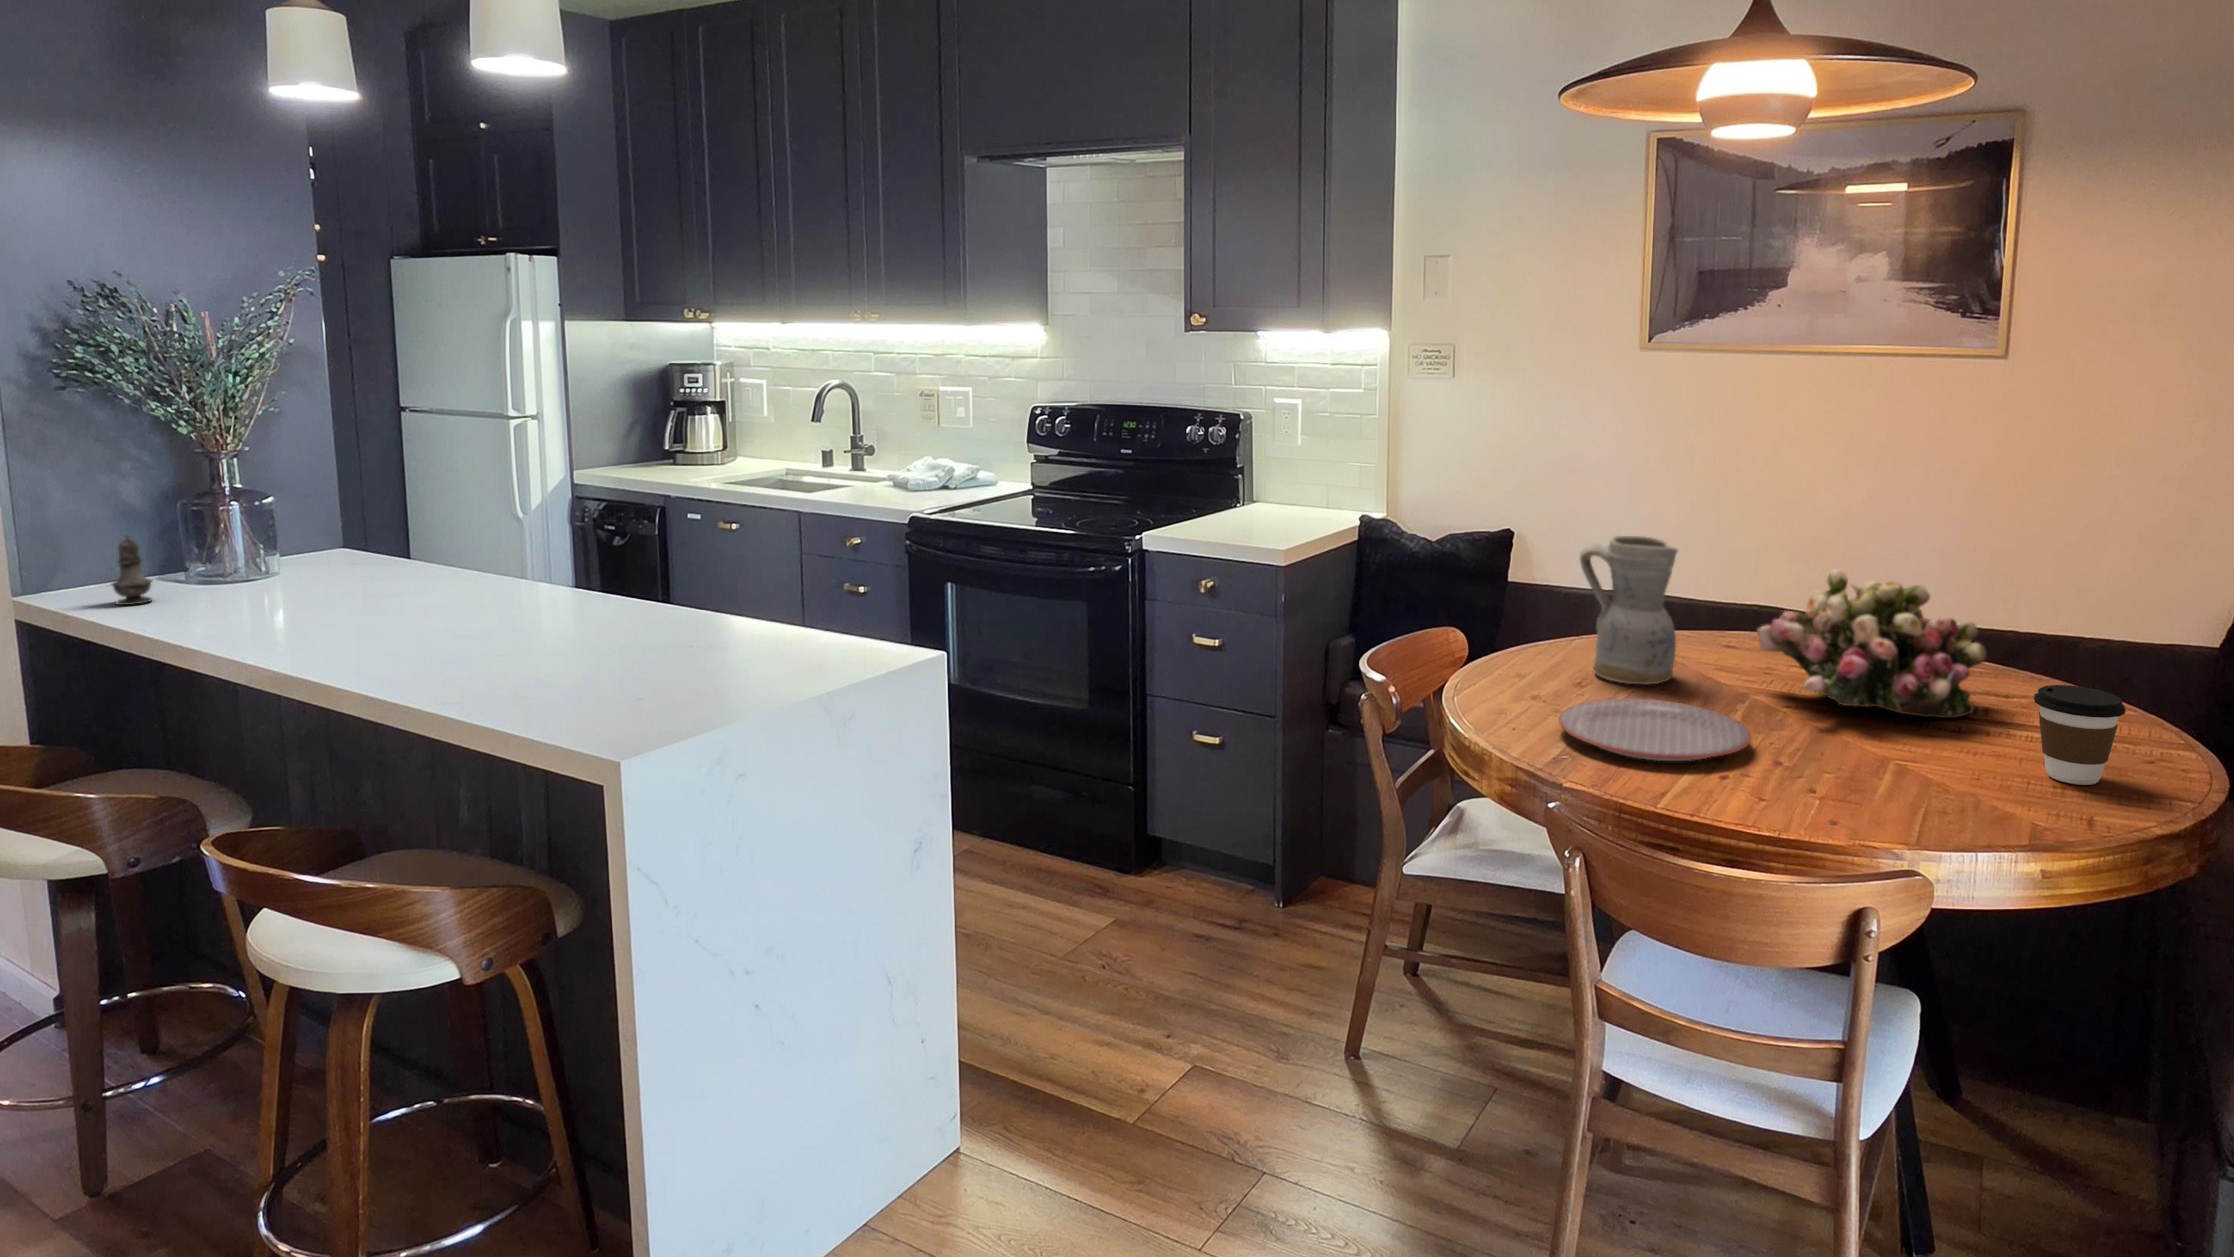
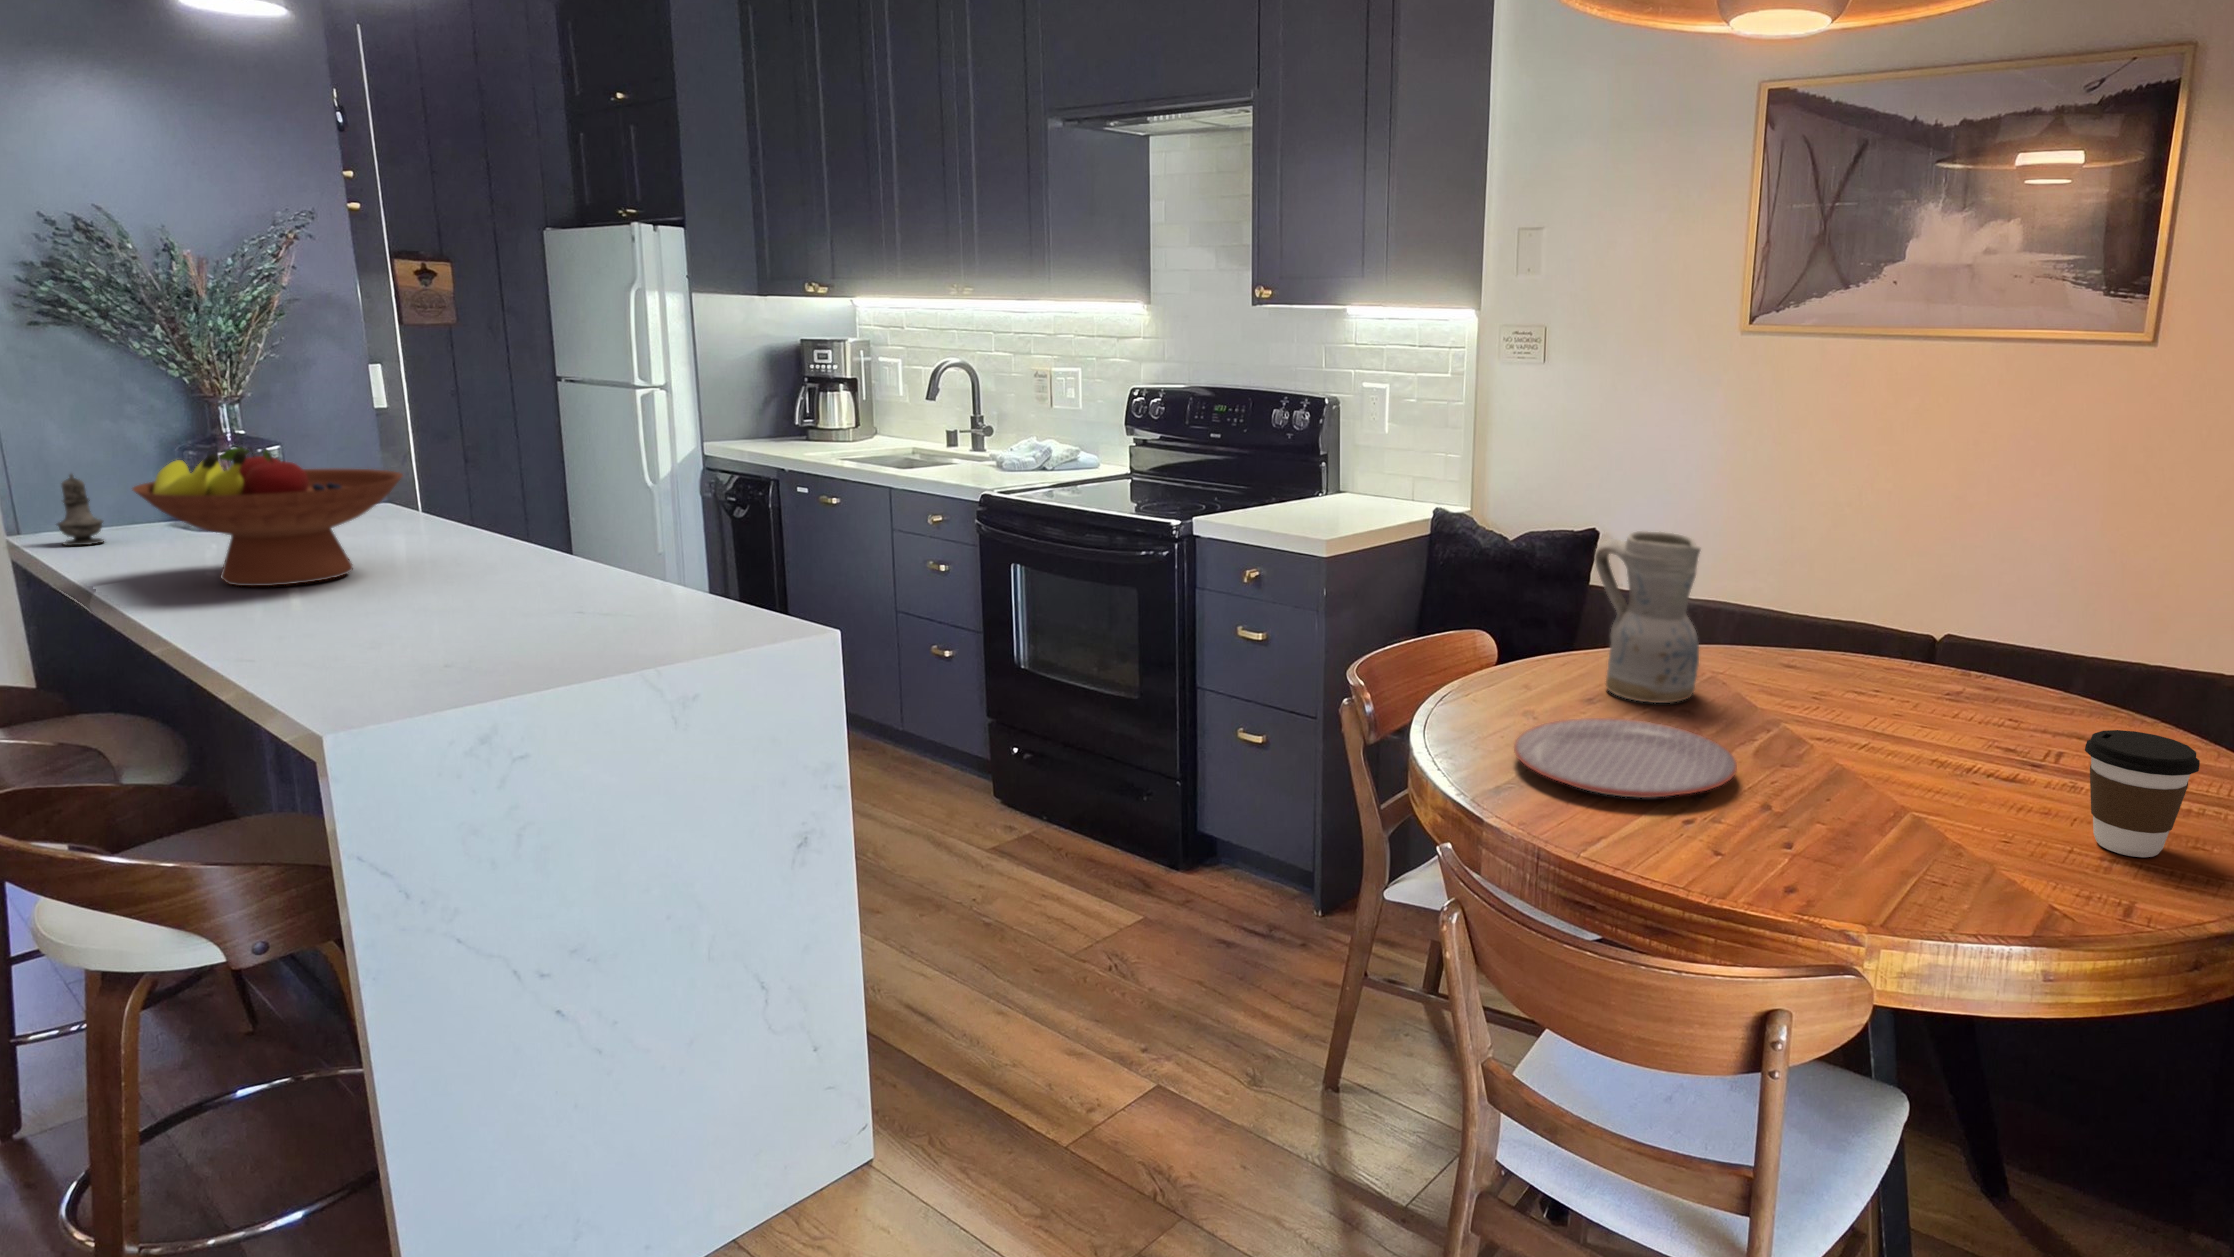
fruit bowl: none [258,506,485,637] -> present [133,447,403,586]
flower arrangement: present [1757,569,1986,718] -> none [1787,578,2056,761]

